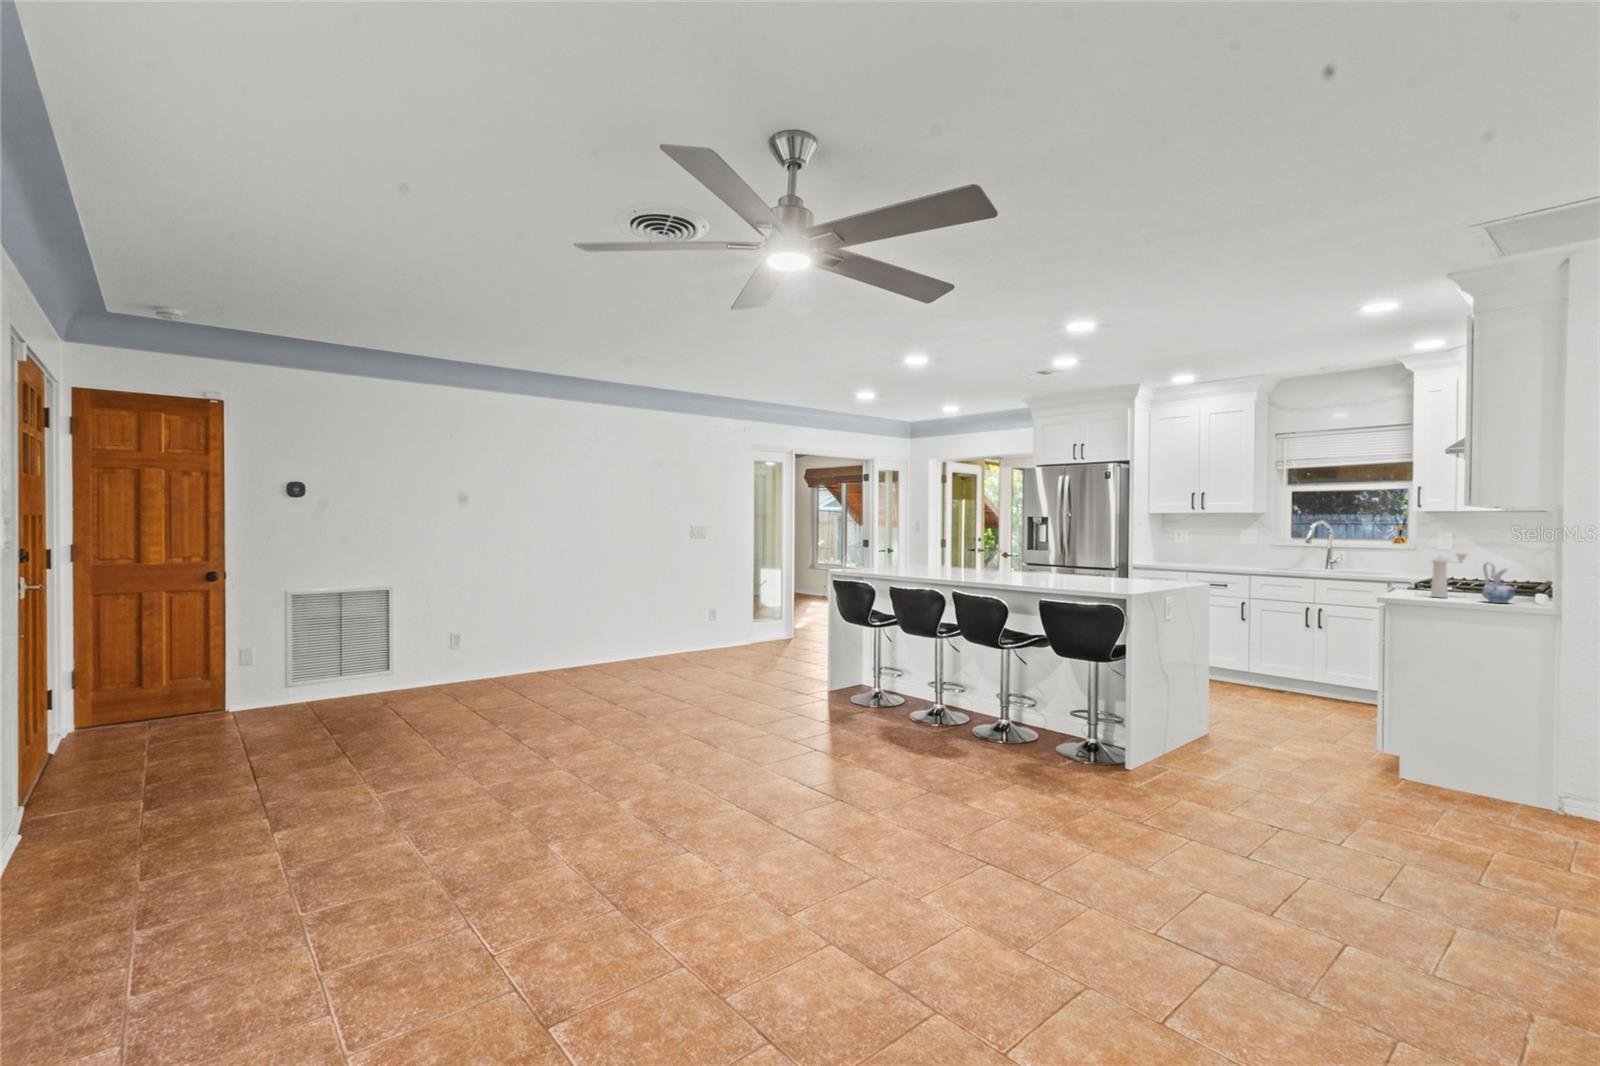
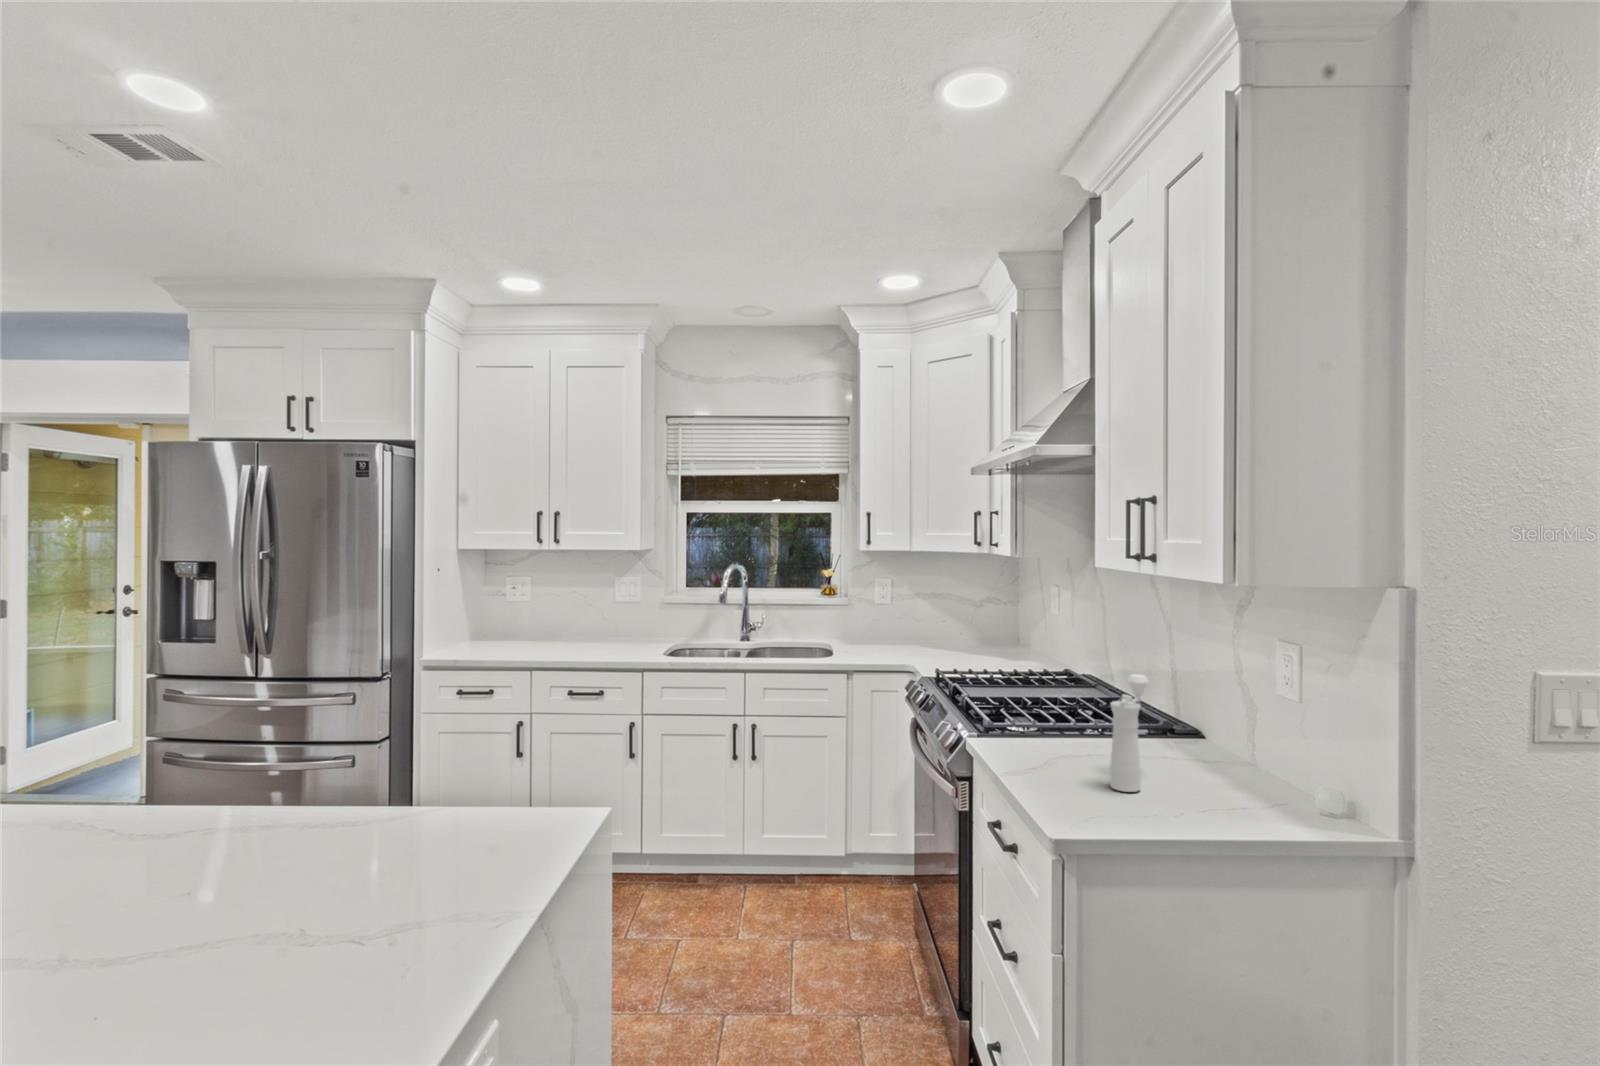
ceramic pitcher: present [1482,562,1515,603] -> none [1218,711,1279,807]

